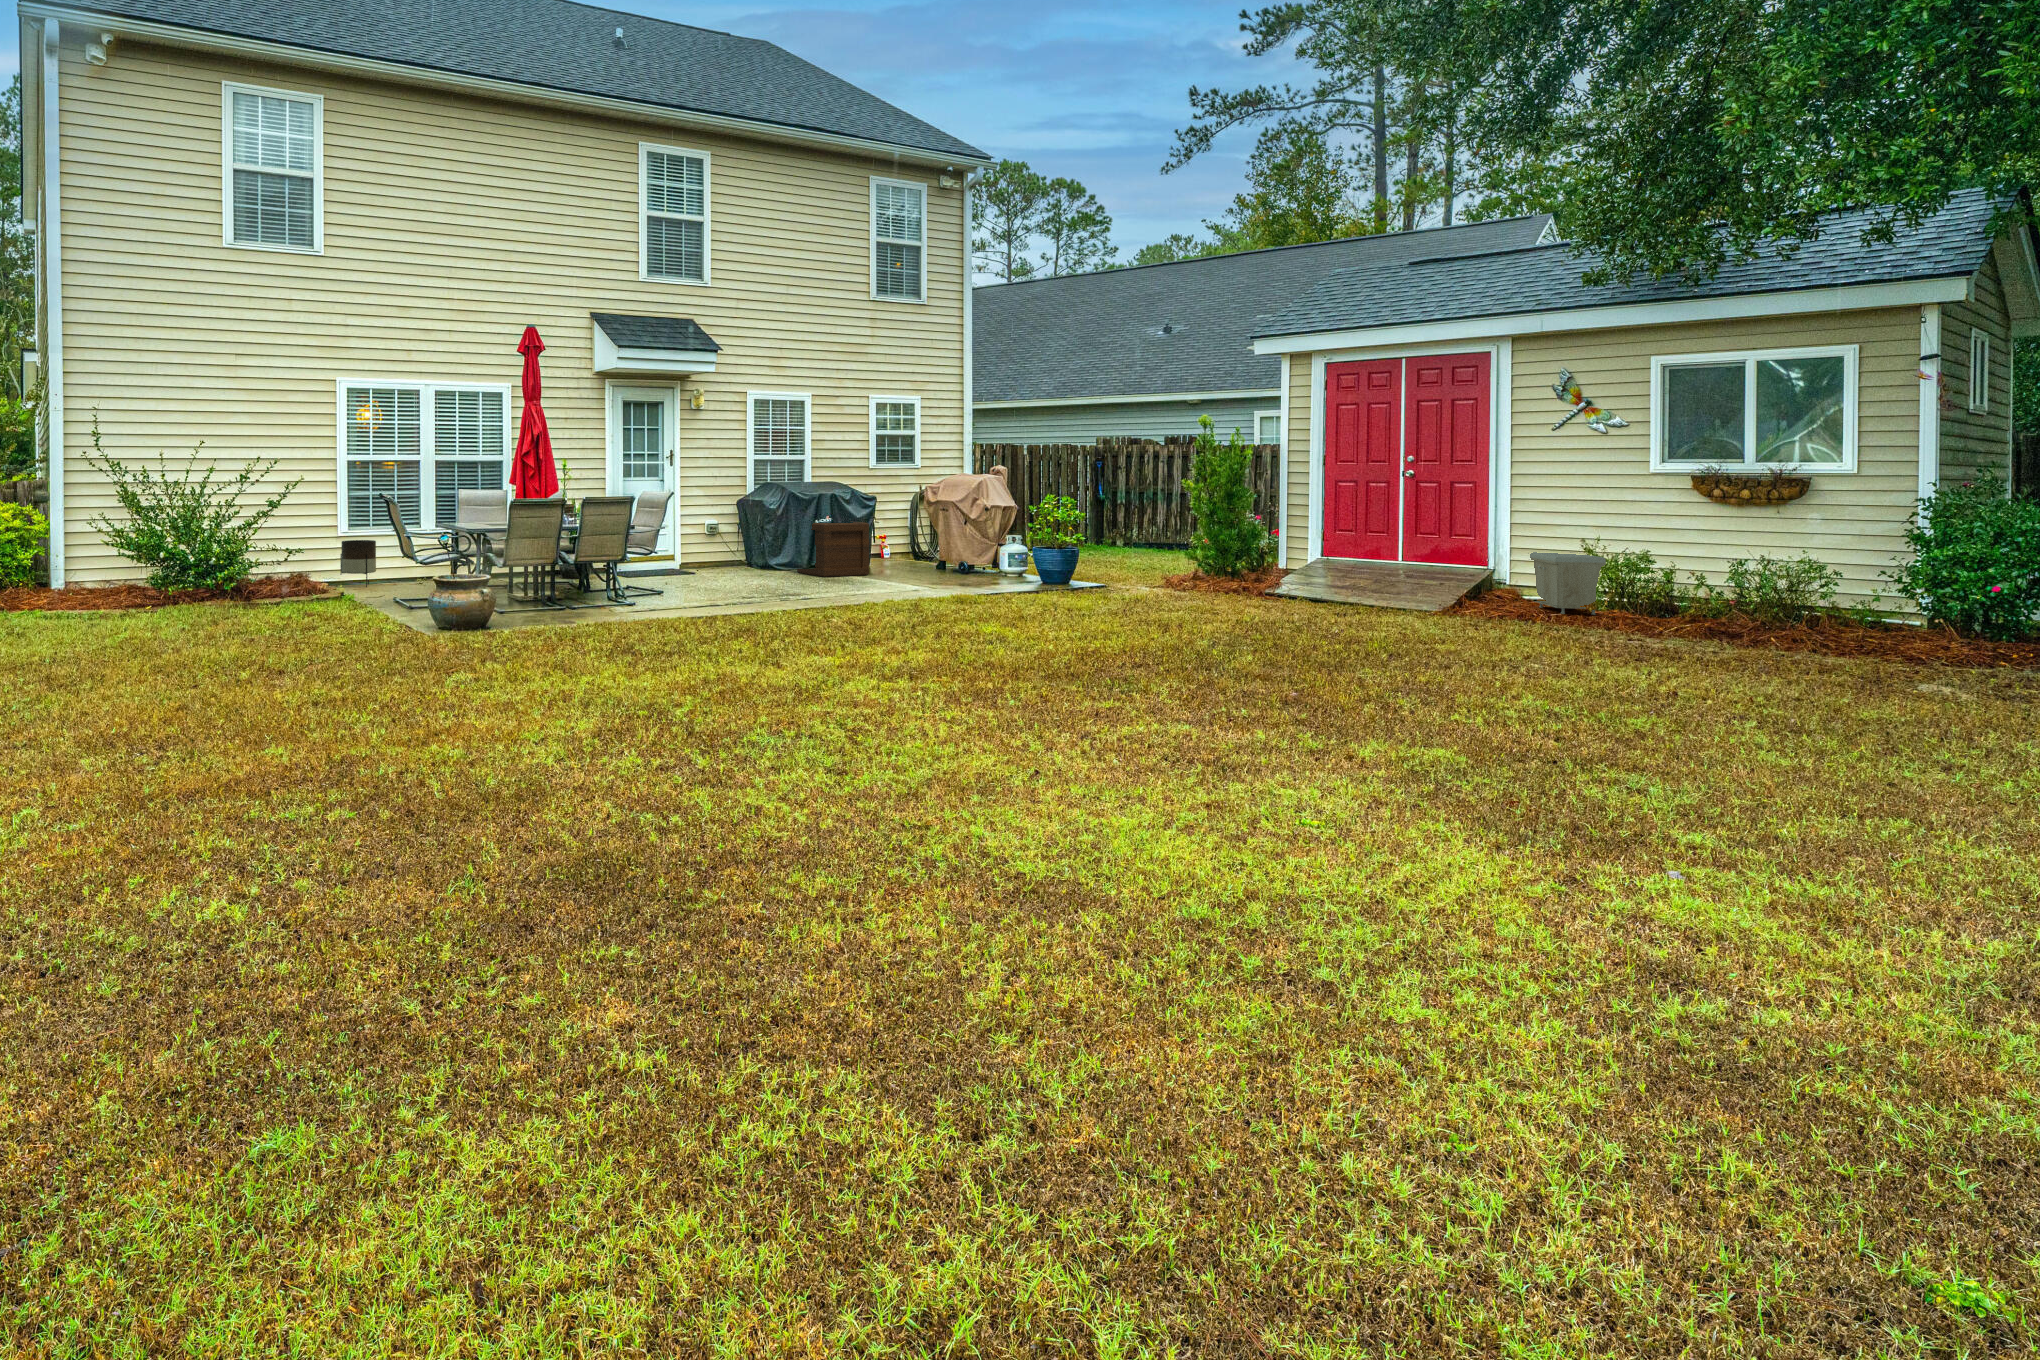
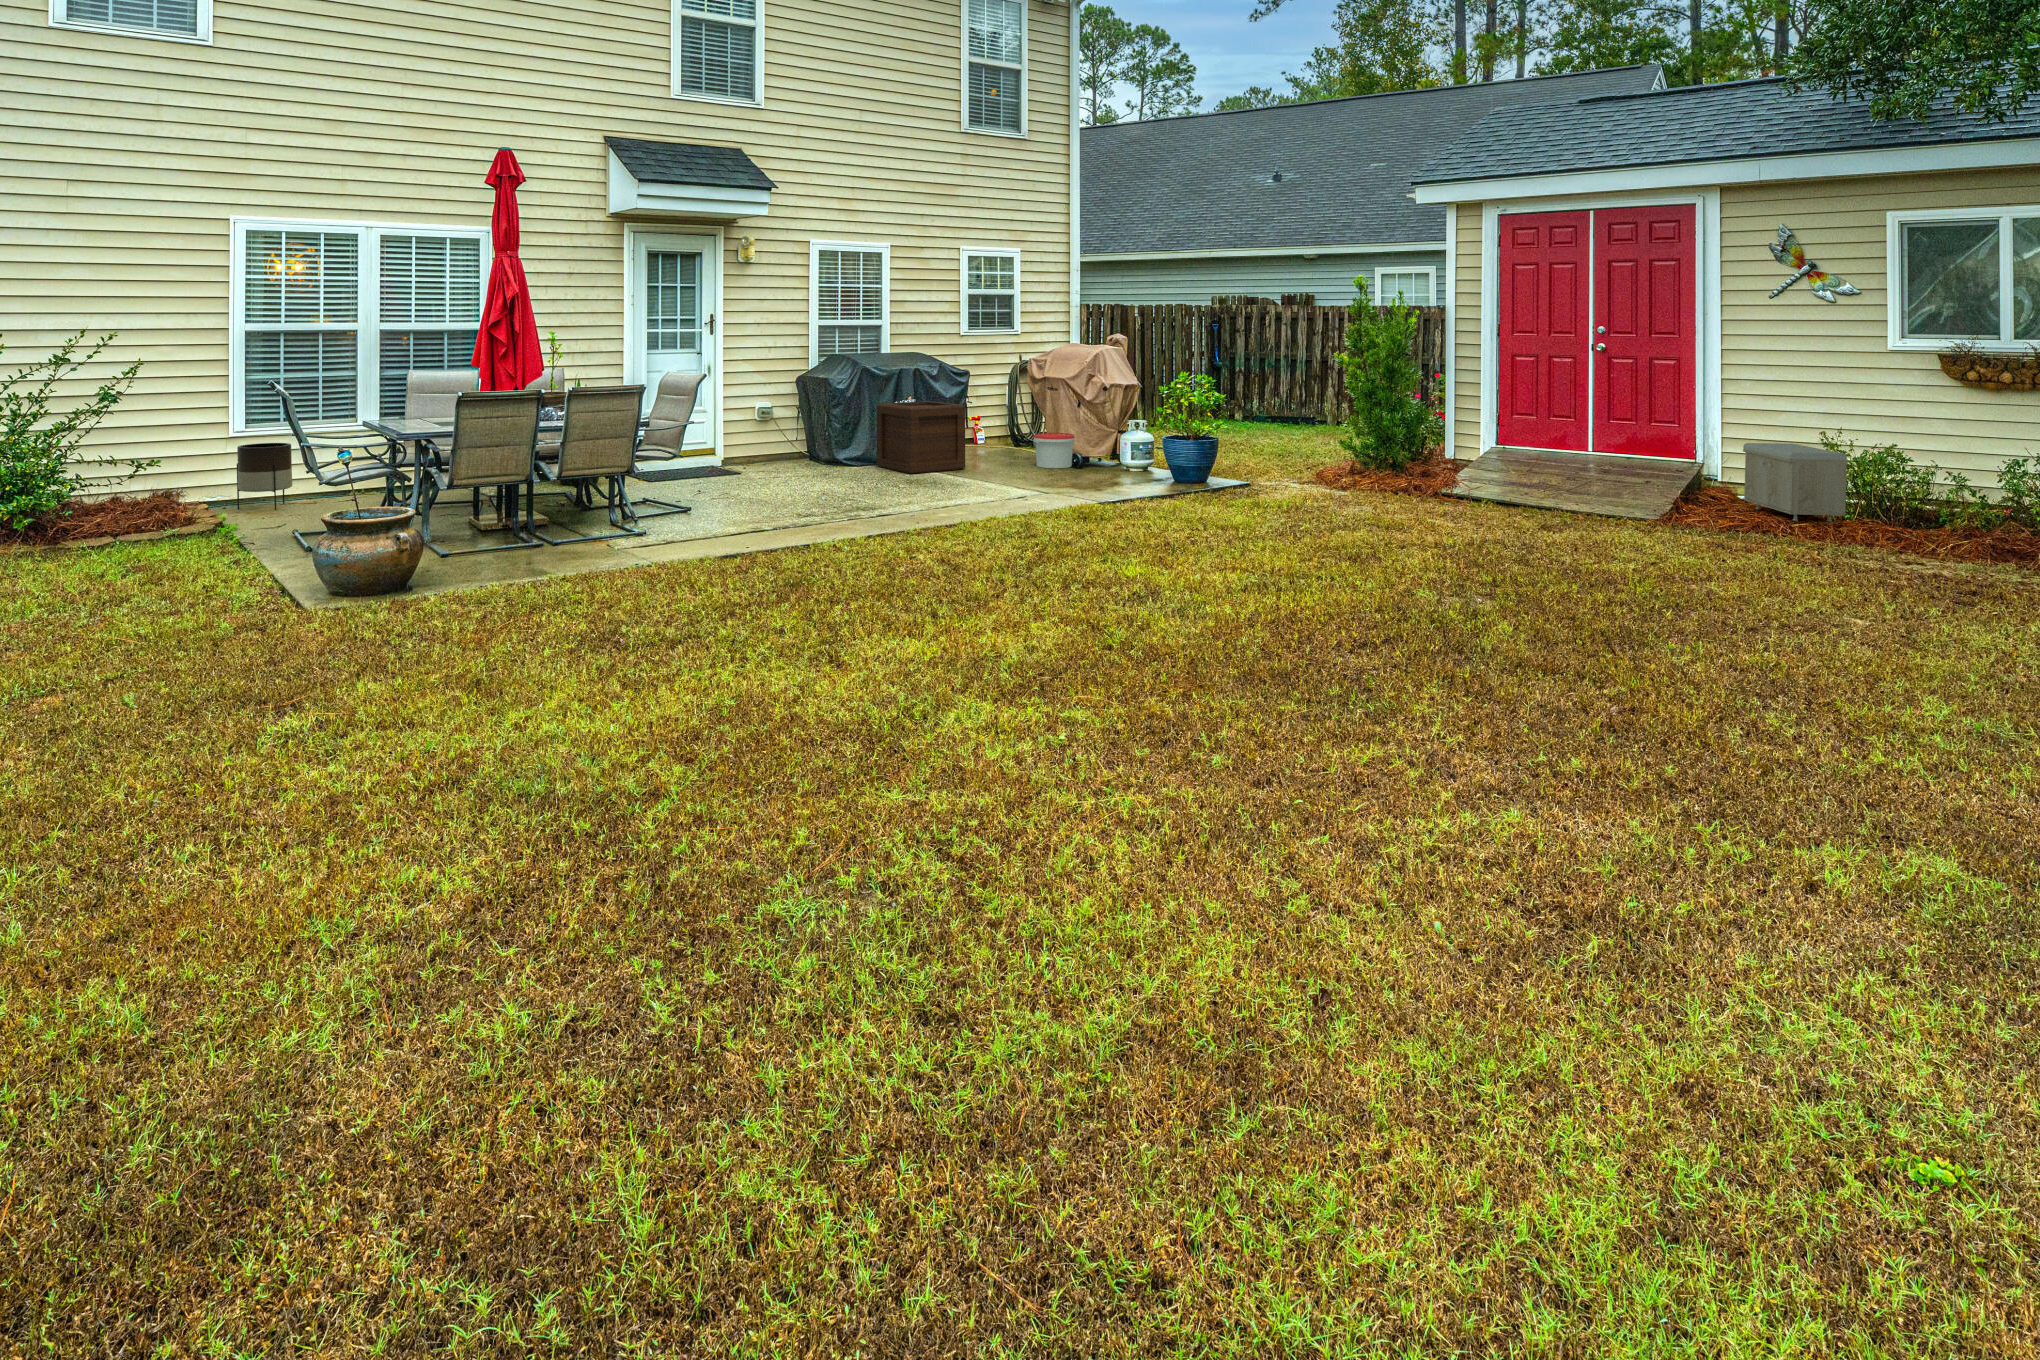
bucket: none [926,548,961,576] -> present [1034,433,1075,468]

